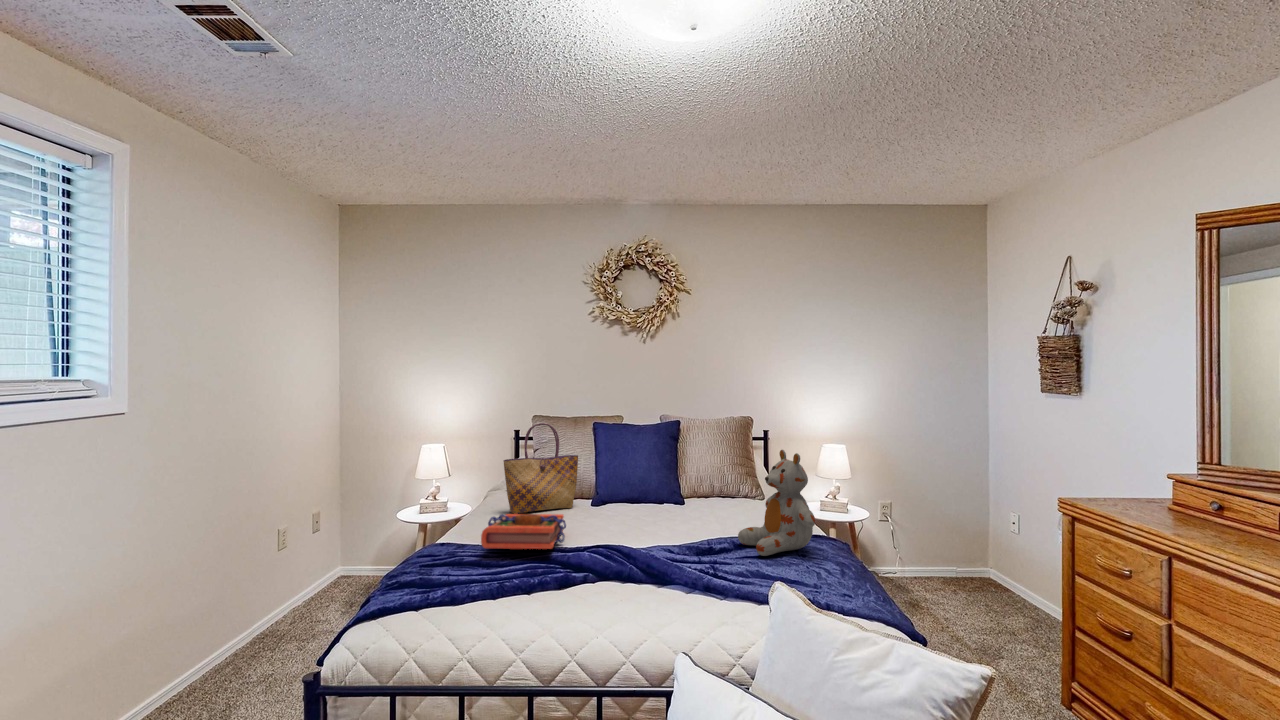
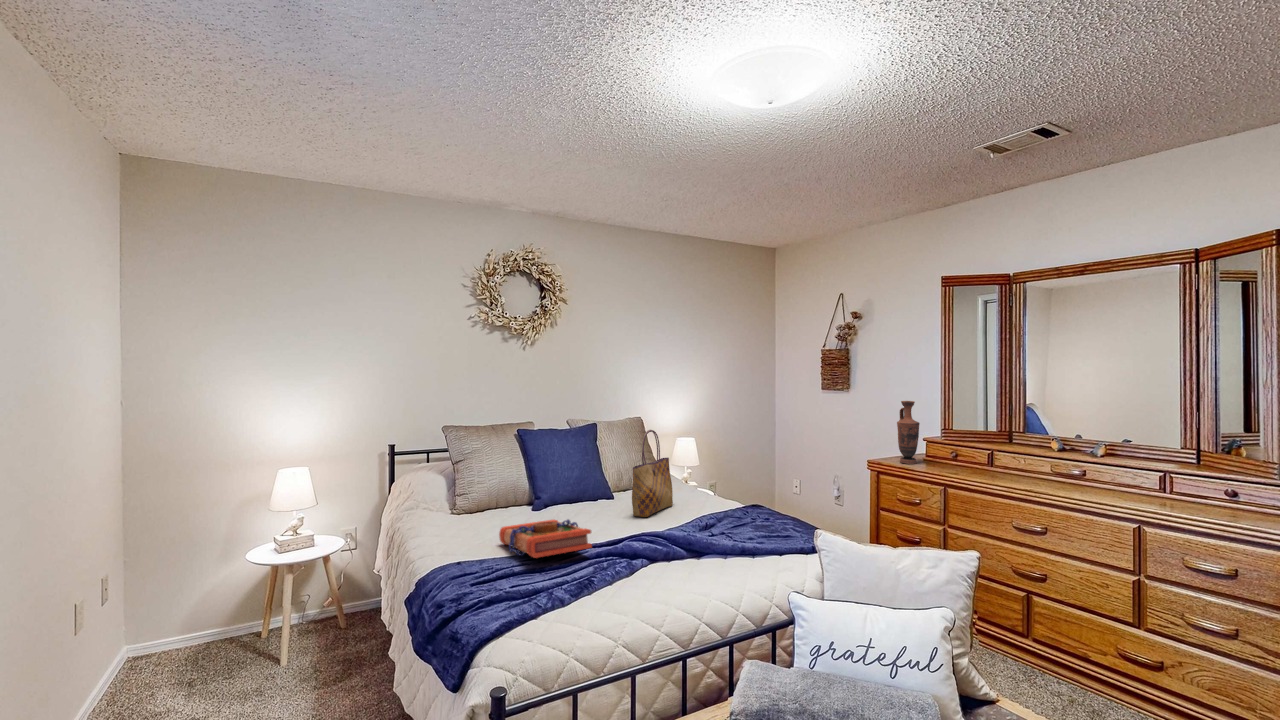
vase: none [1104,410,1147,511] -> present [897,401,920,464]
tote bag: present [504,423,578,514] -> present [632,430,673,517]
stuffed bear: present [738,450,815,556] -> none [704,443,768,526]

